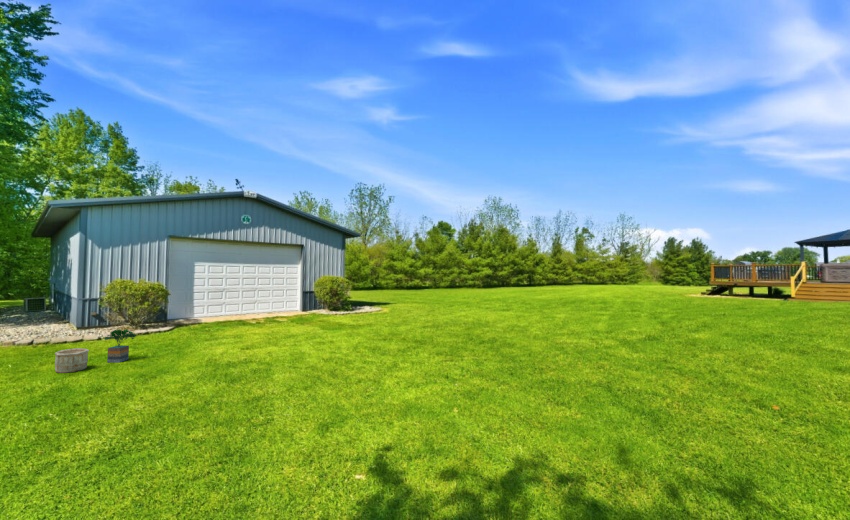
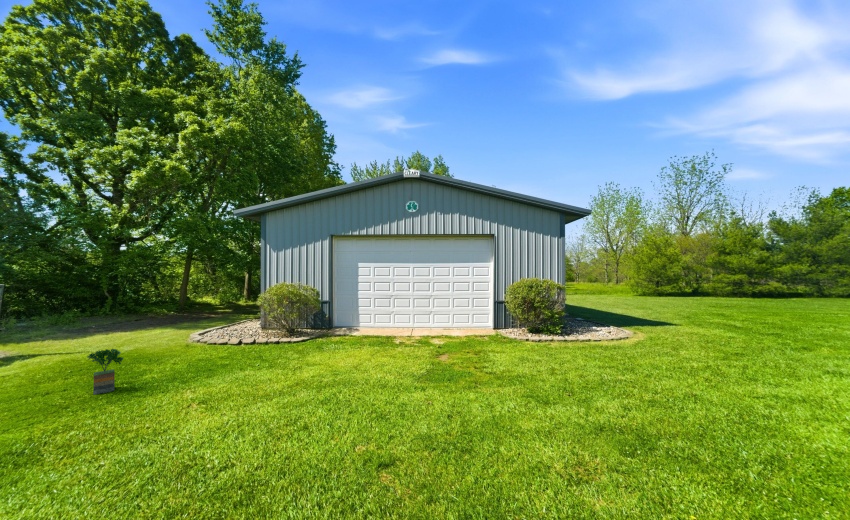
wooden bucket: present [55,348,89,373] -> none [19,369,63,402]

